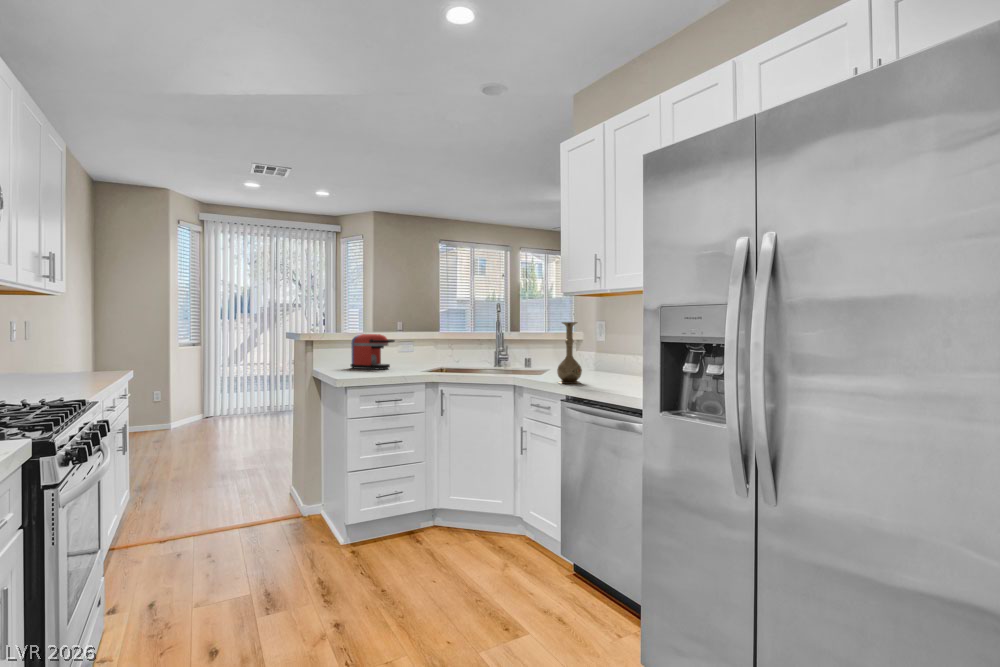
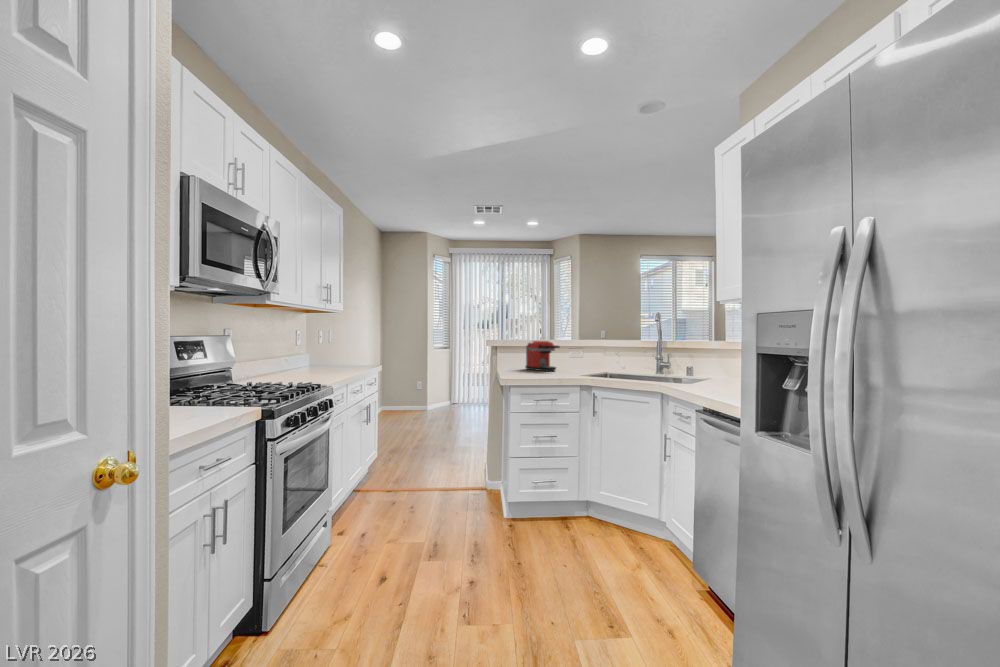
vase: present [557,322,582,384] -> none [694,330,722,394]

